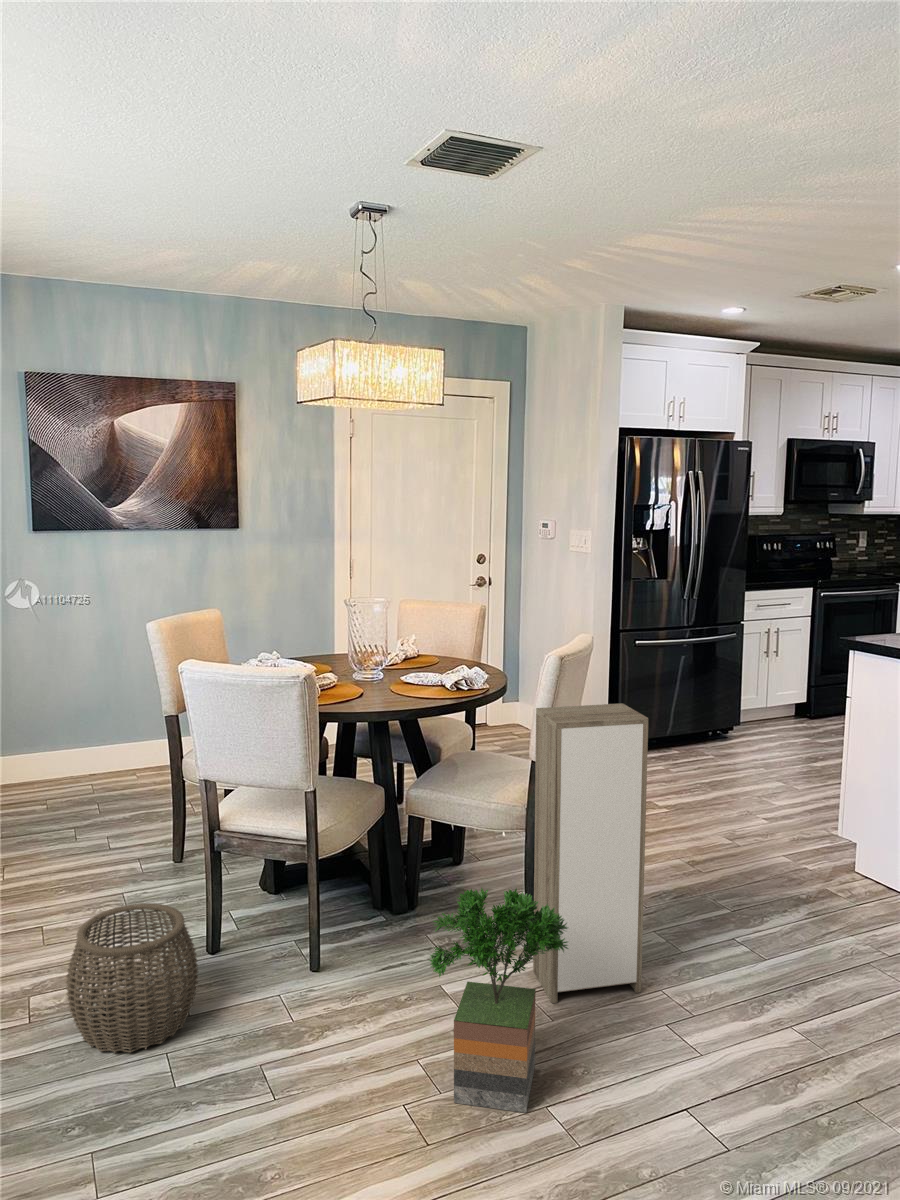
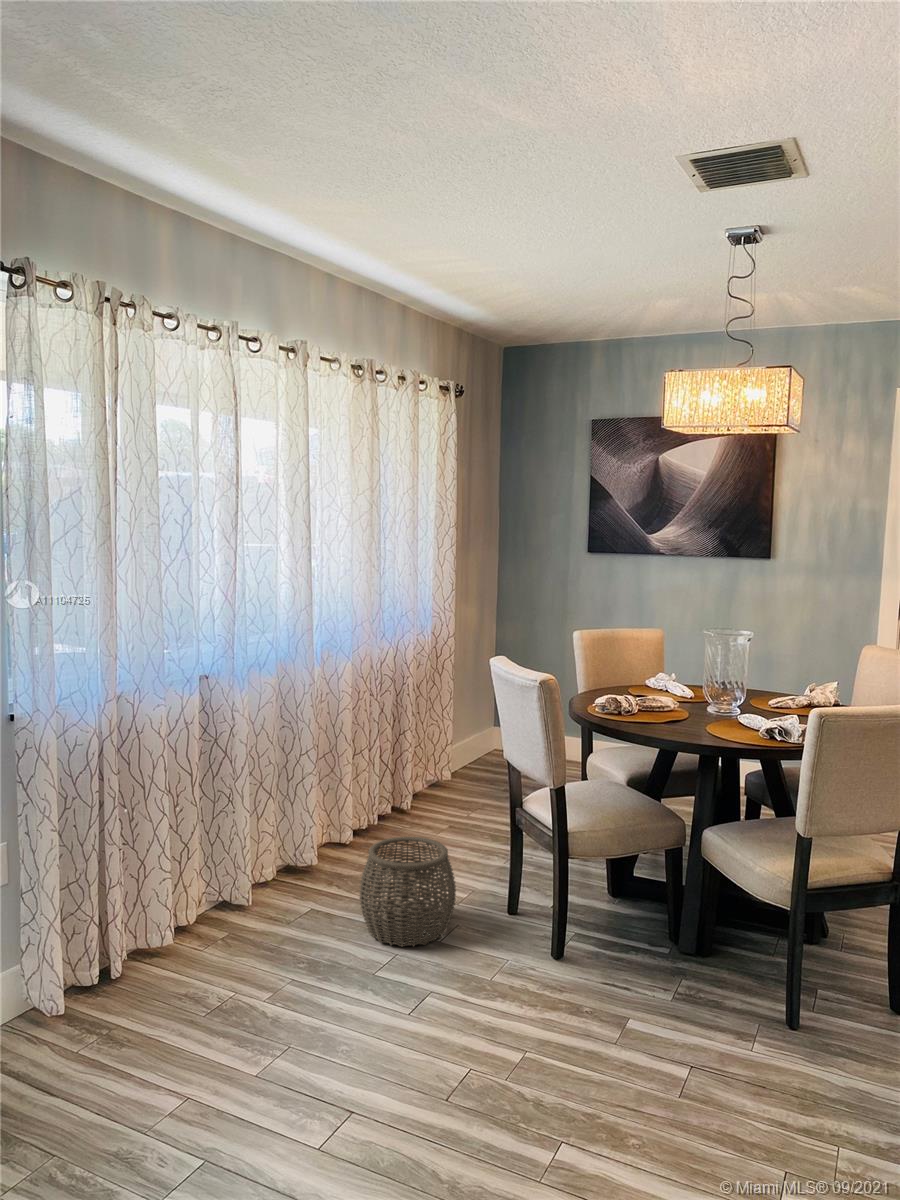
storage cabinet: present [533,703,648,1003] -> none [702,759,854,1133]
potted tree: present [429,888,568,1113] -> none [490,902,642,1134]

